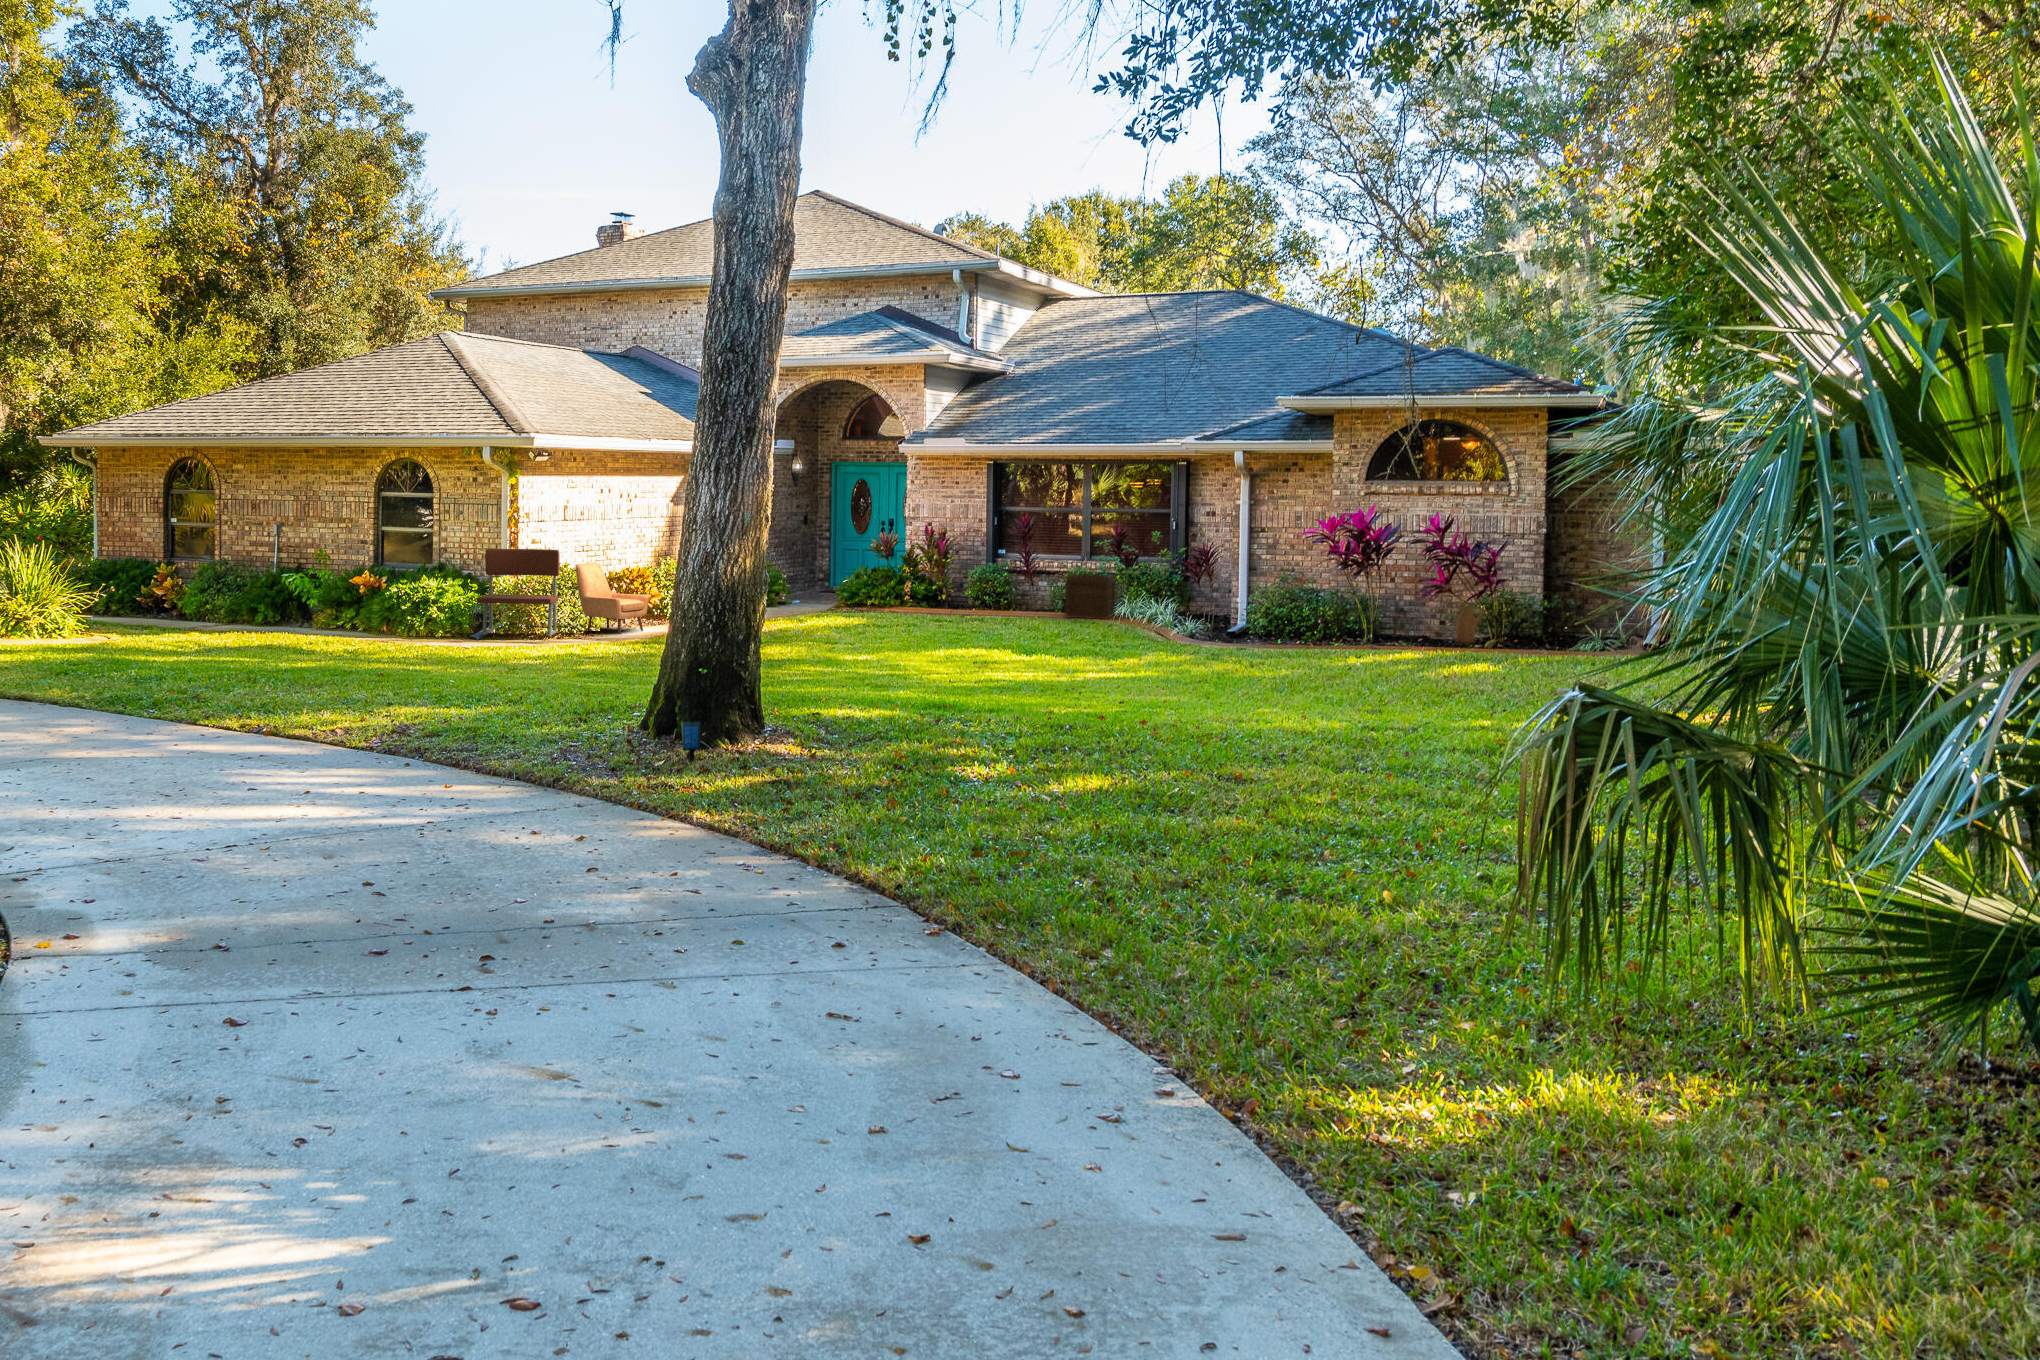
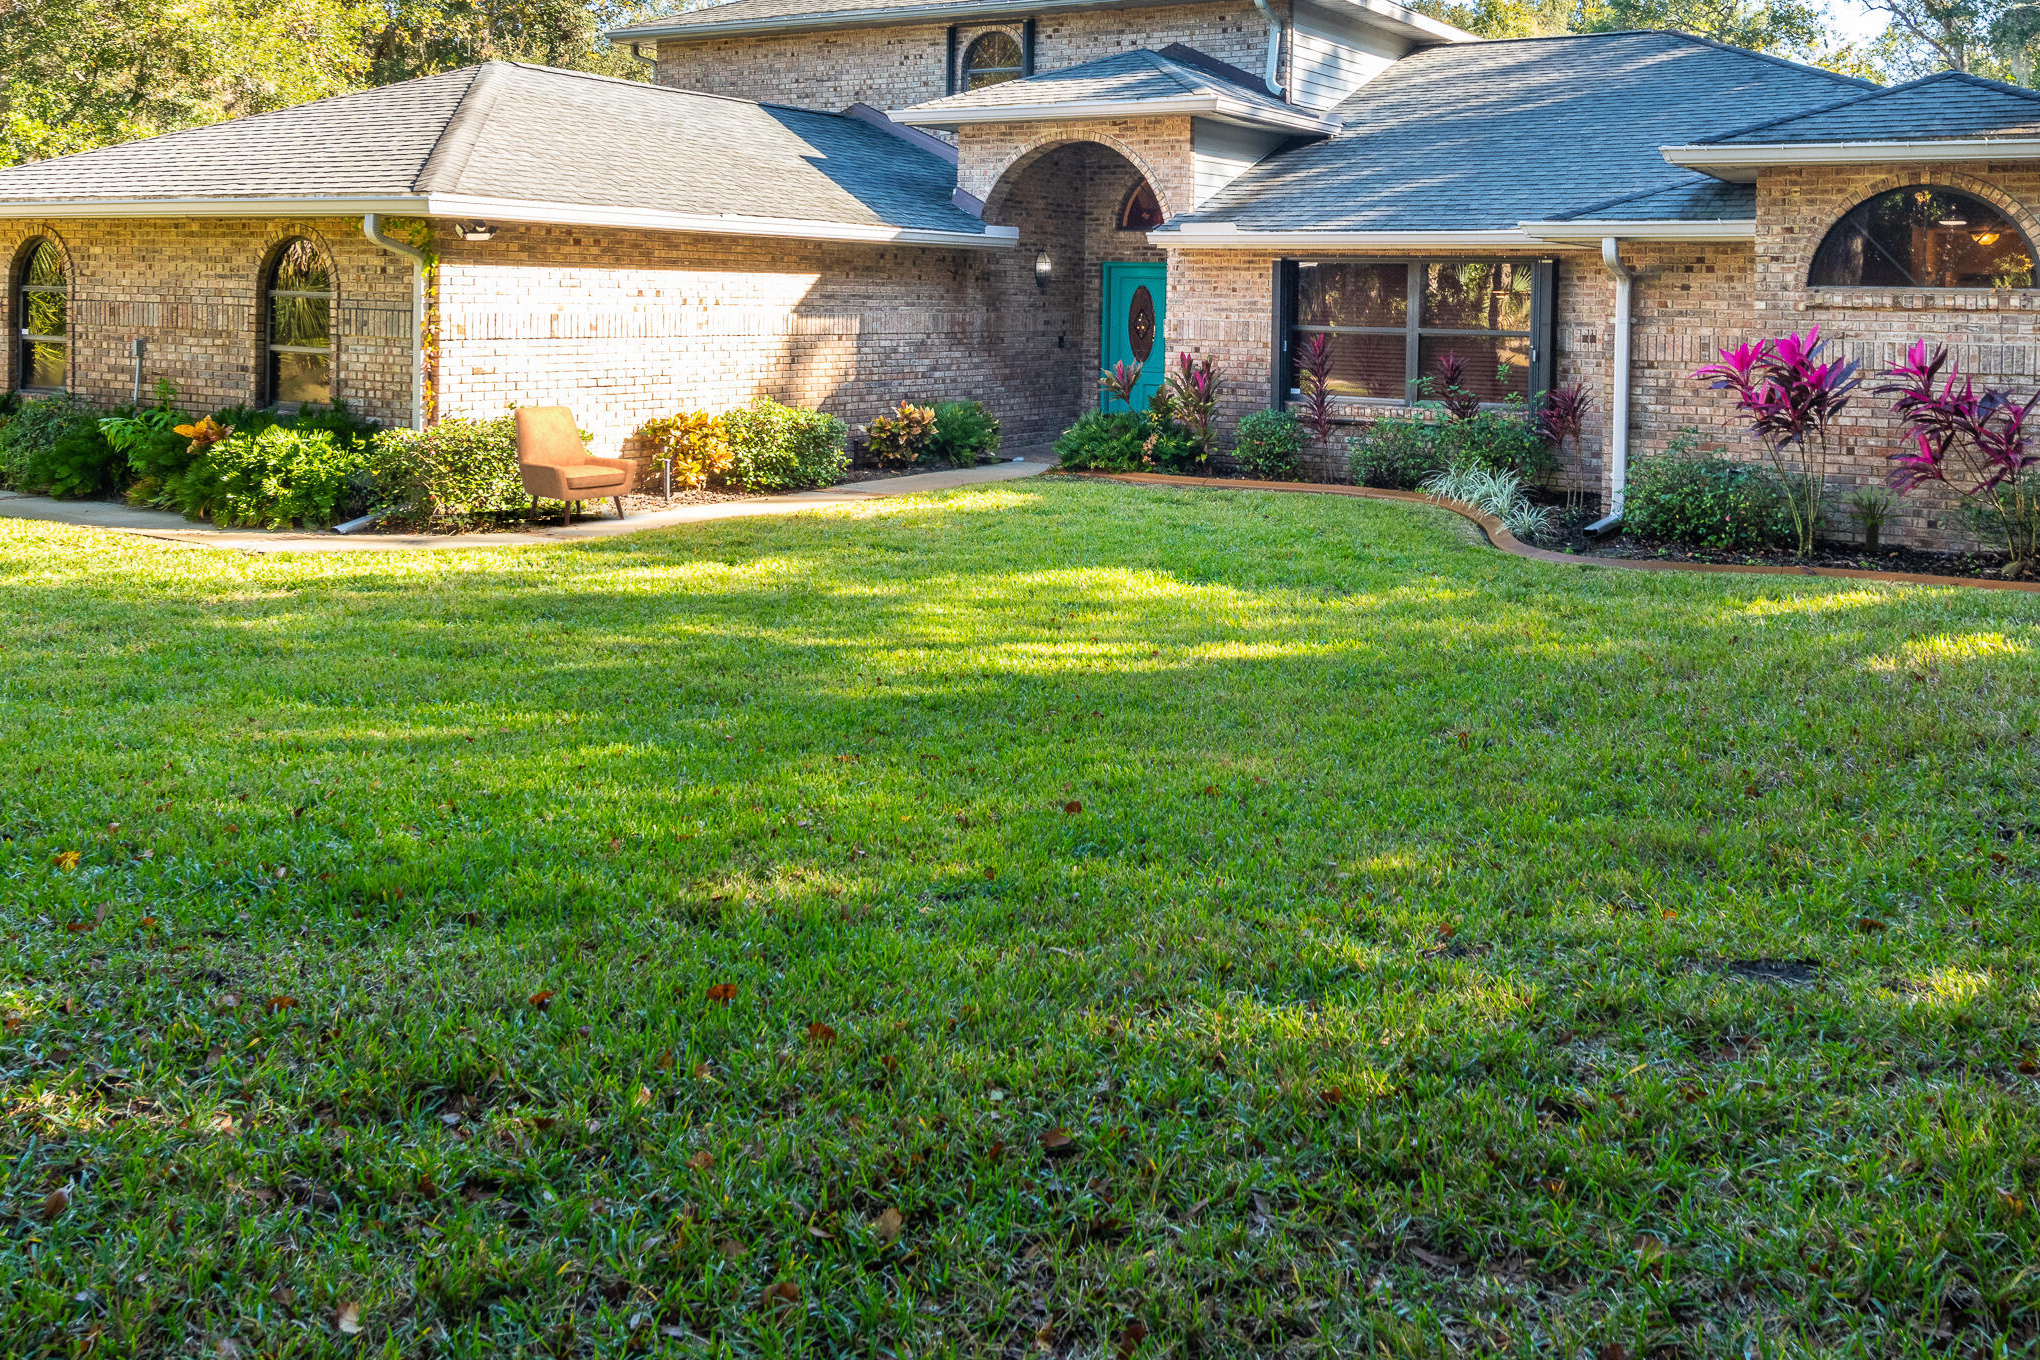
bench: present [477,549,560,637] -> none [311,381,469,531]
wooden crate: present [1065,573,1116,619] -> none [1352,430,1437,504]
potted plant: none [1388,598,1429,638] -> present [1842,484,1909,551]
watering can: present [1456,606,1484,643] -> none [1953,500,2003,565]

